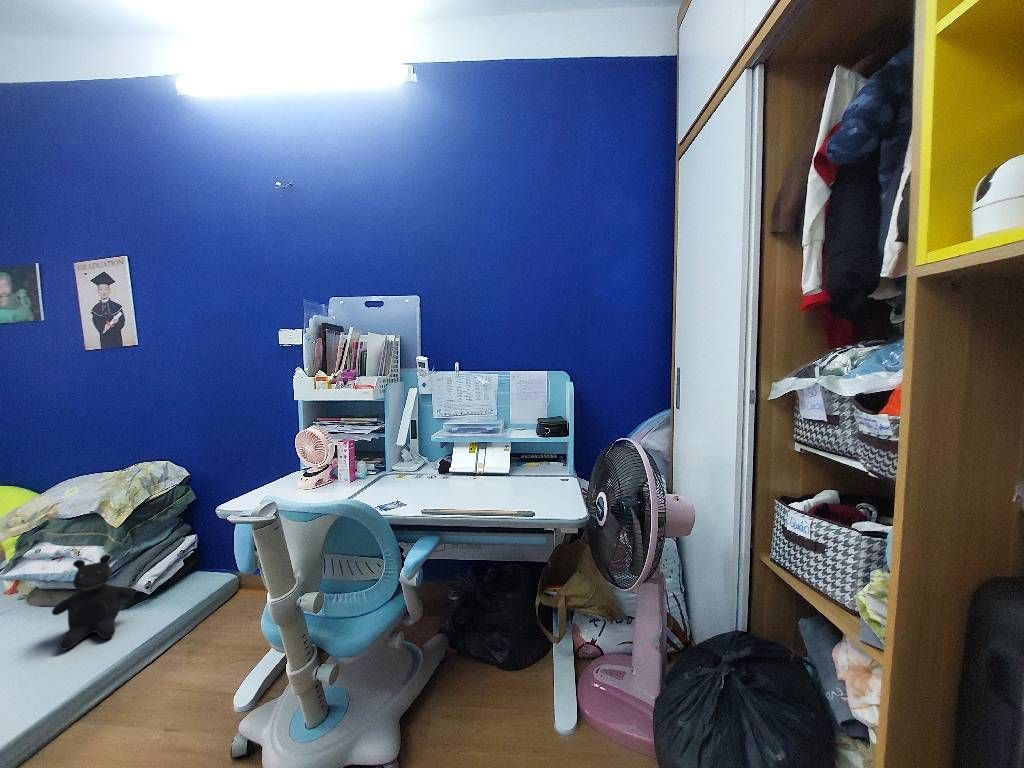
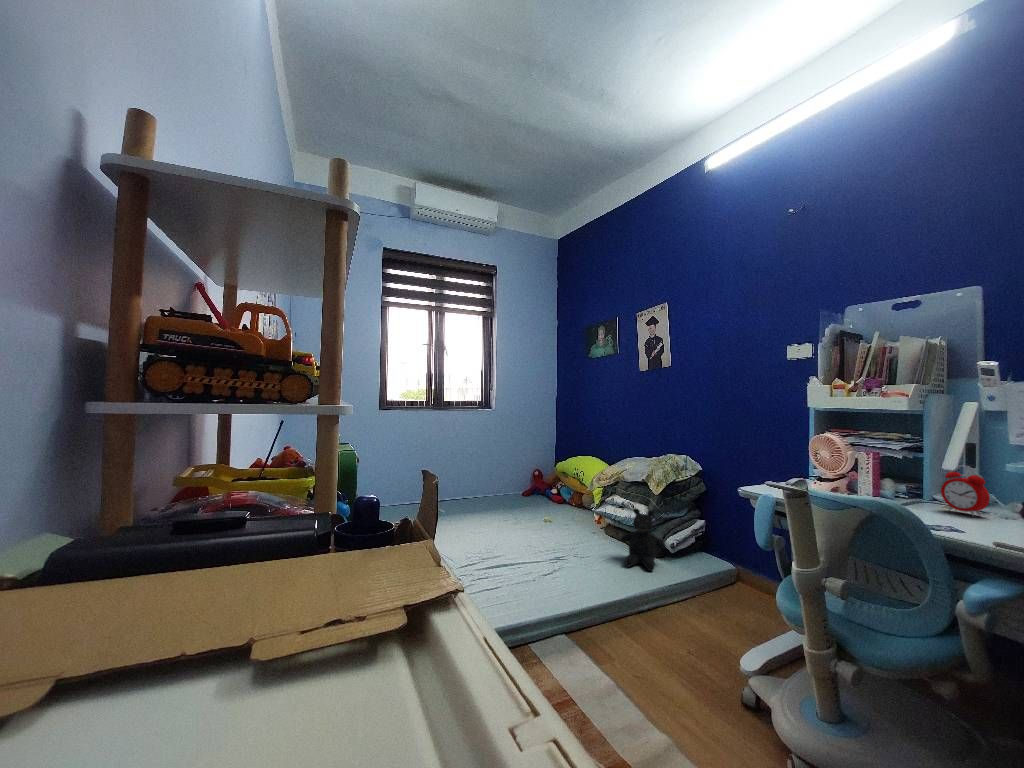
alarm clock: none [394,443,421,482] -> present [941,465,990,516]

